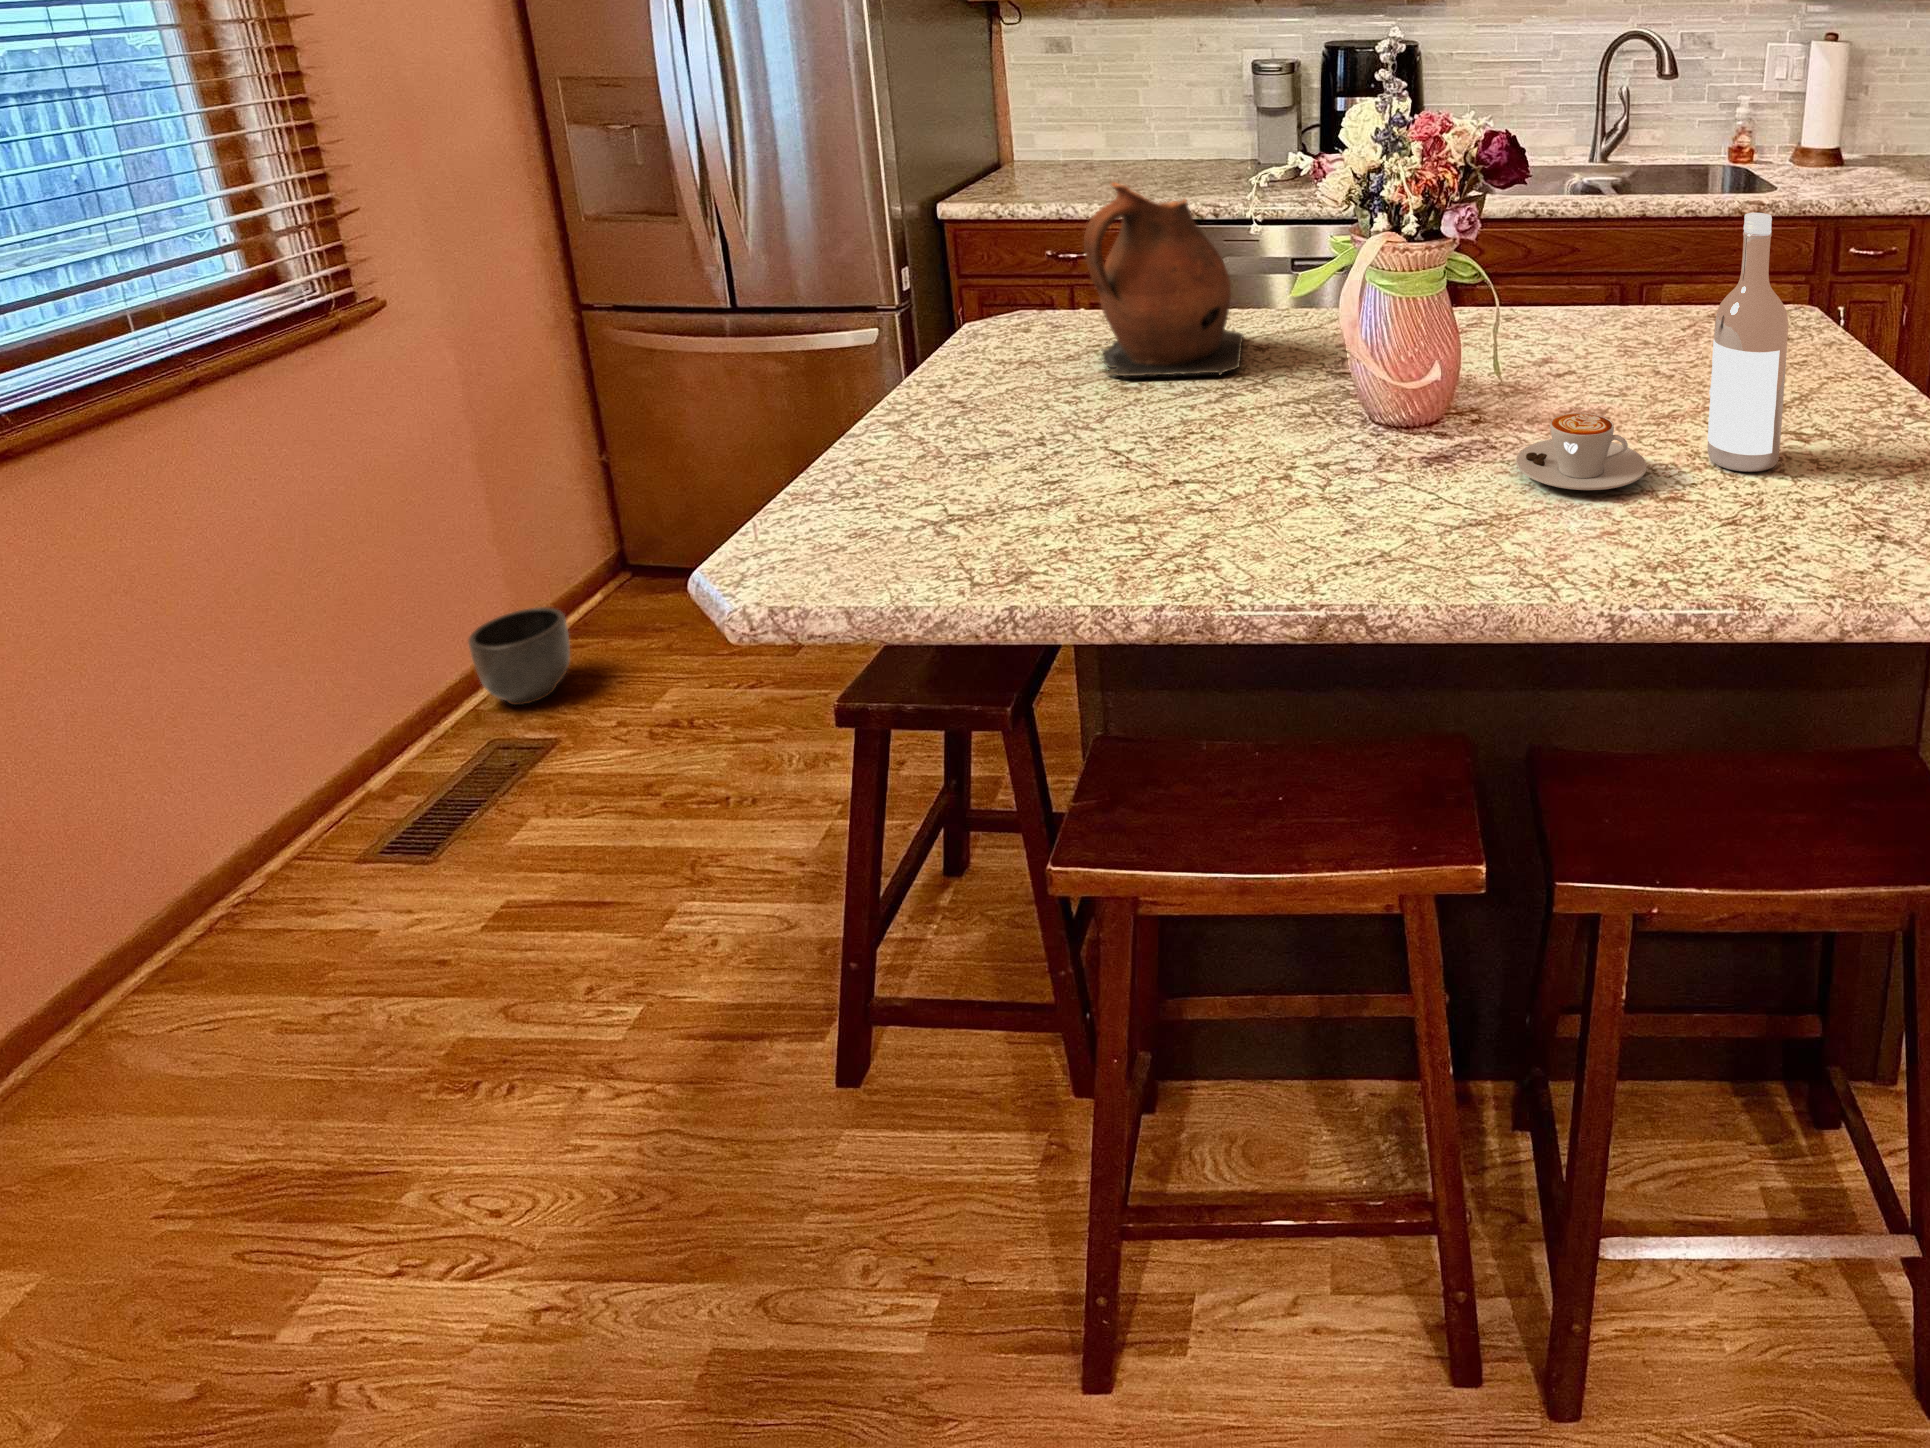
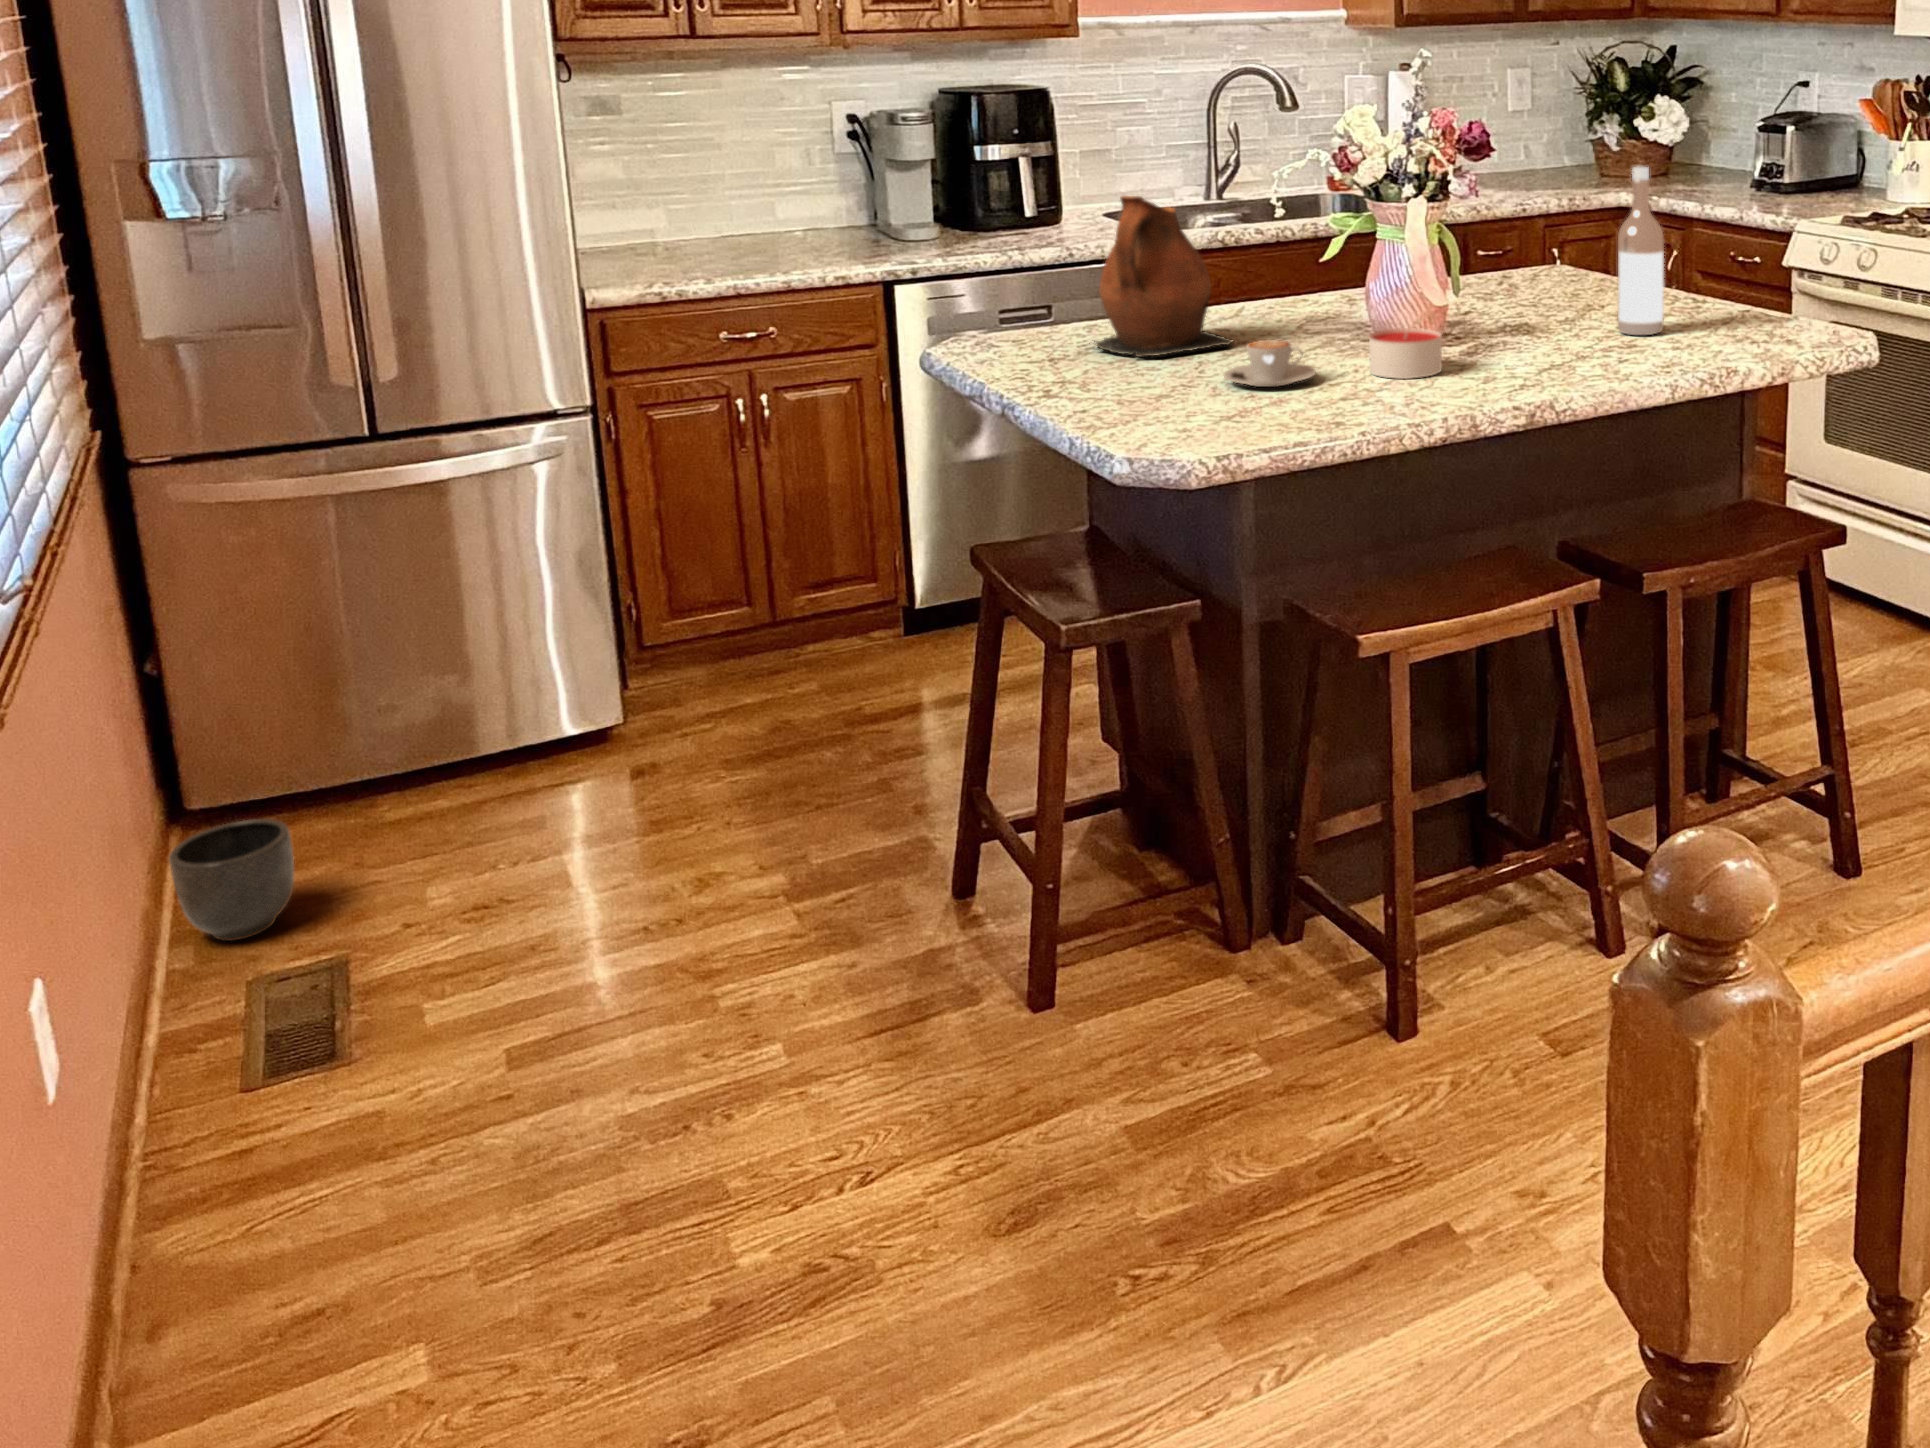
candle: none [1254,407,1358,493] -> present [1369,328,1442,379]
coffee cup: present [1516,413,1647,490] -> present [1224,340,1316,387]

